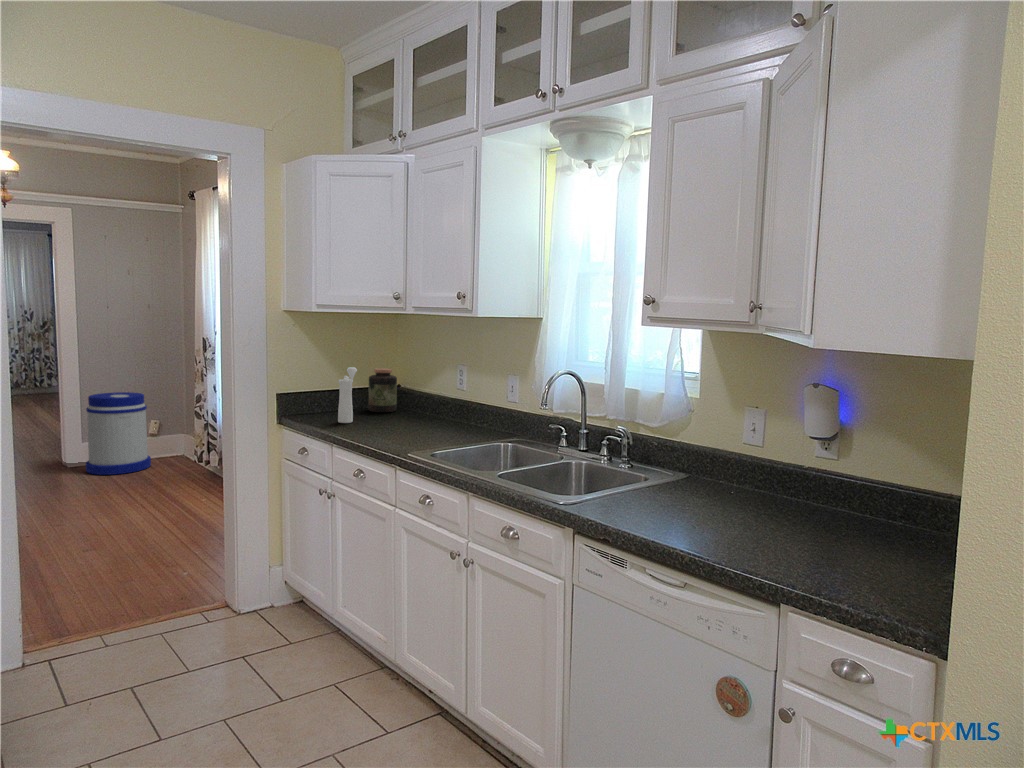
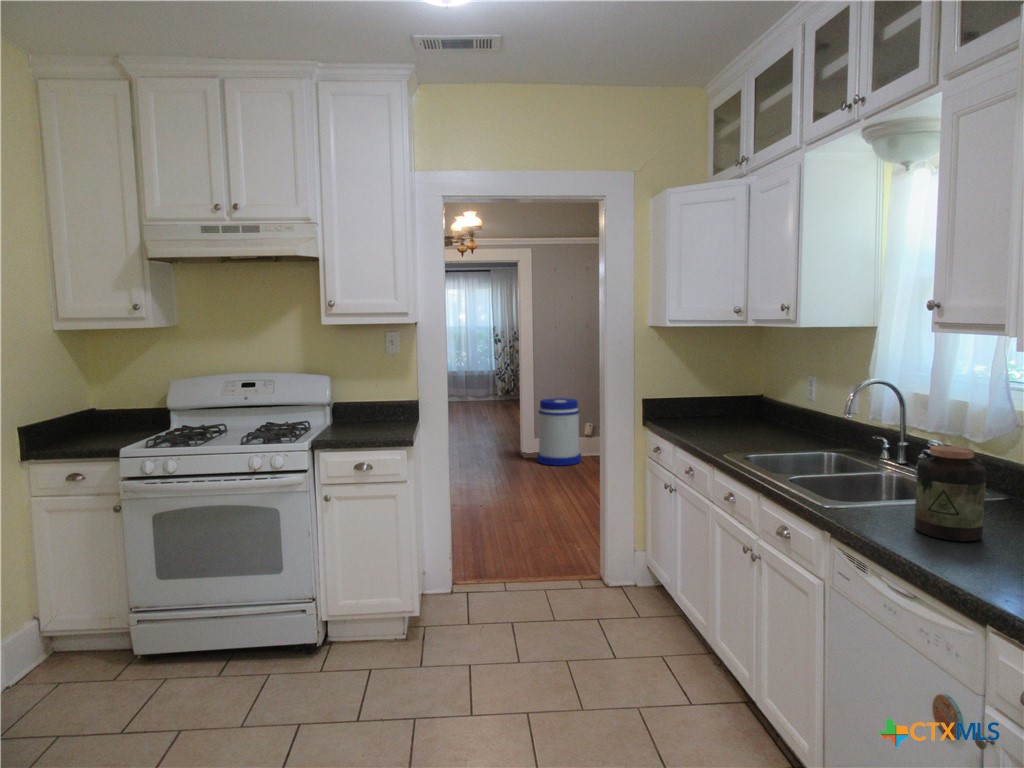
pepper mill: present [338,367,357,423] -> none [688,378,710,428]
jar: present [368,368,397,412] -> present [915,445,986,541]

